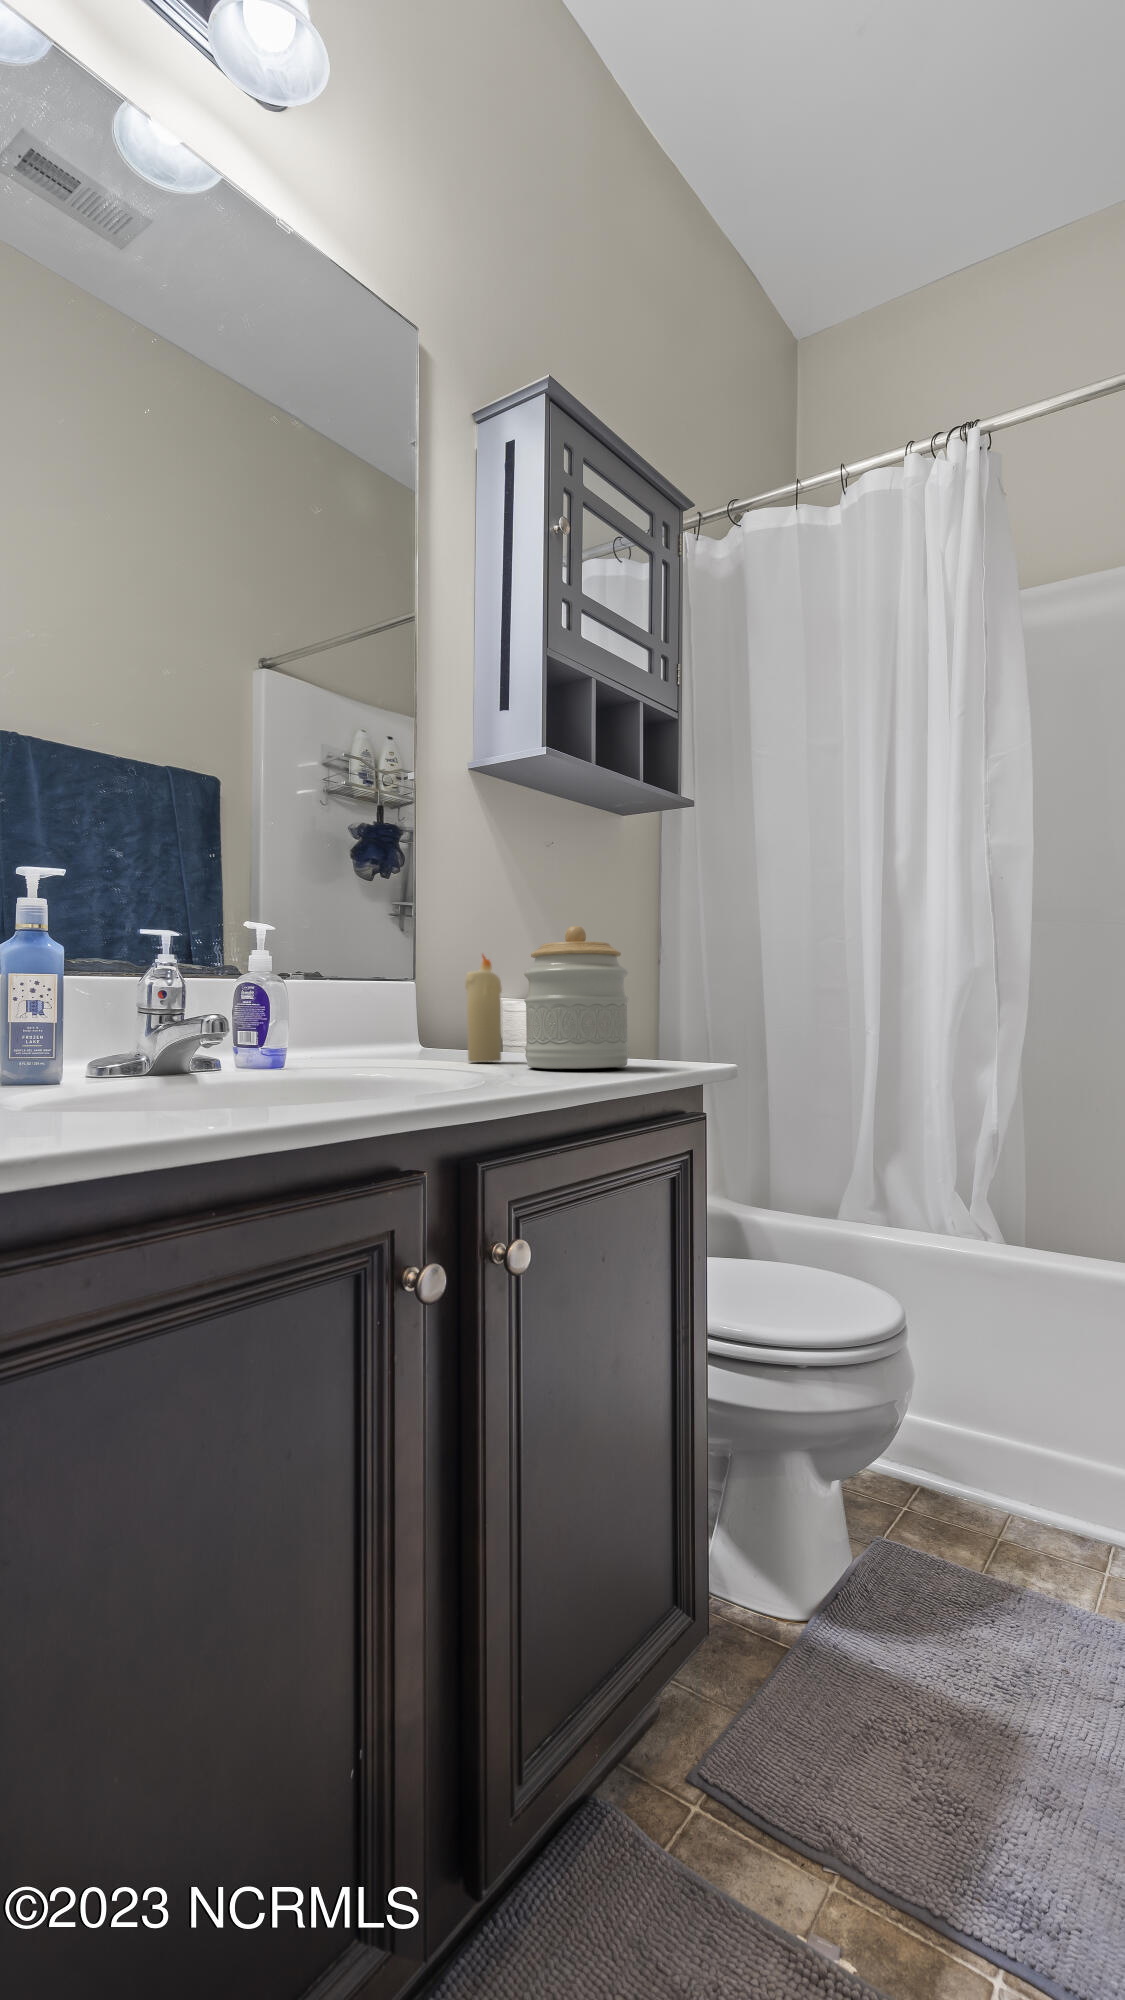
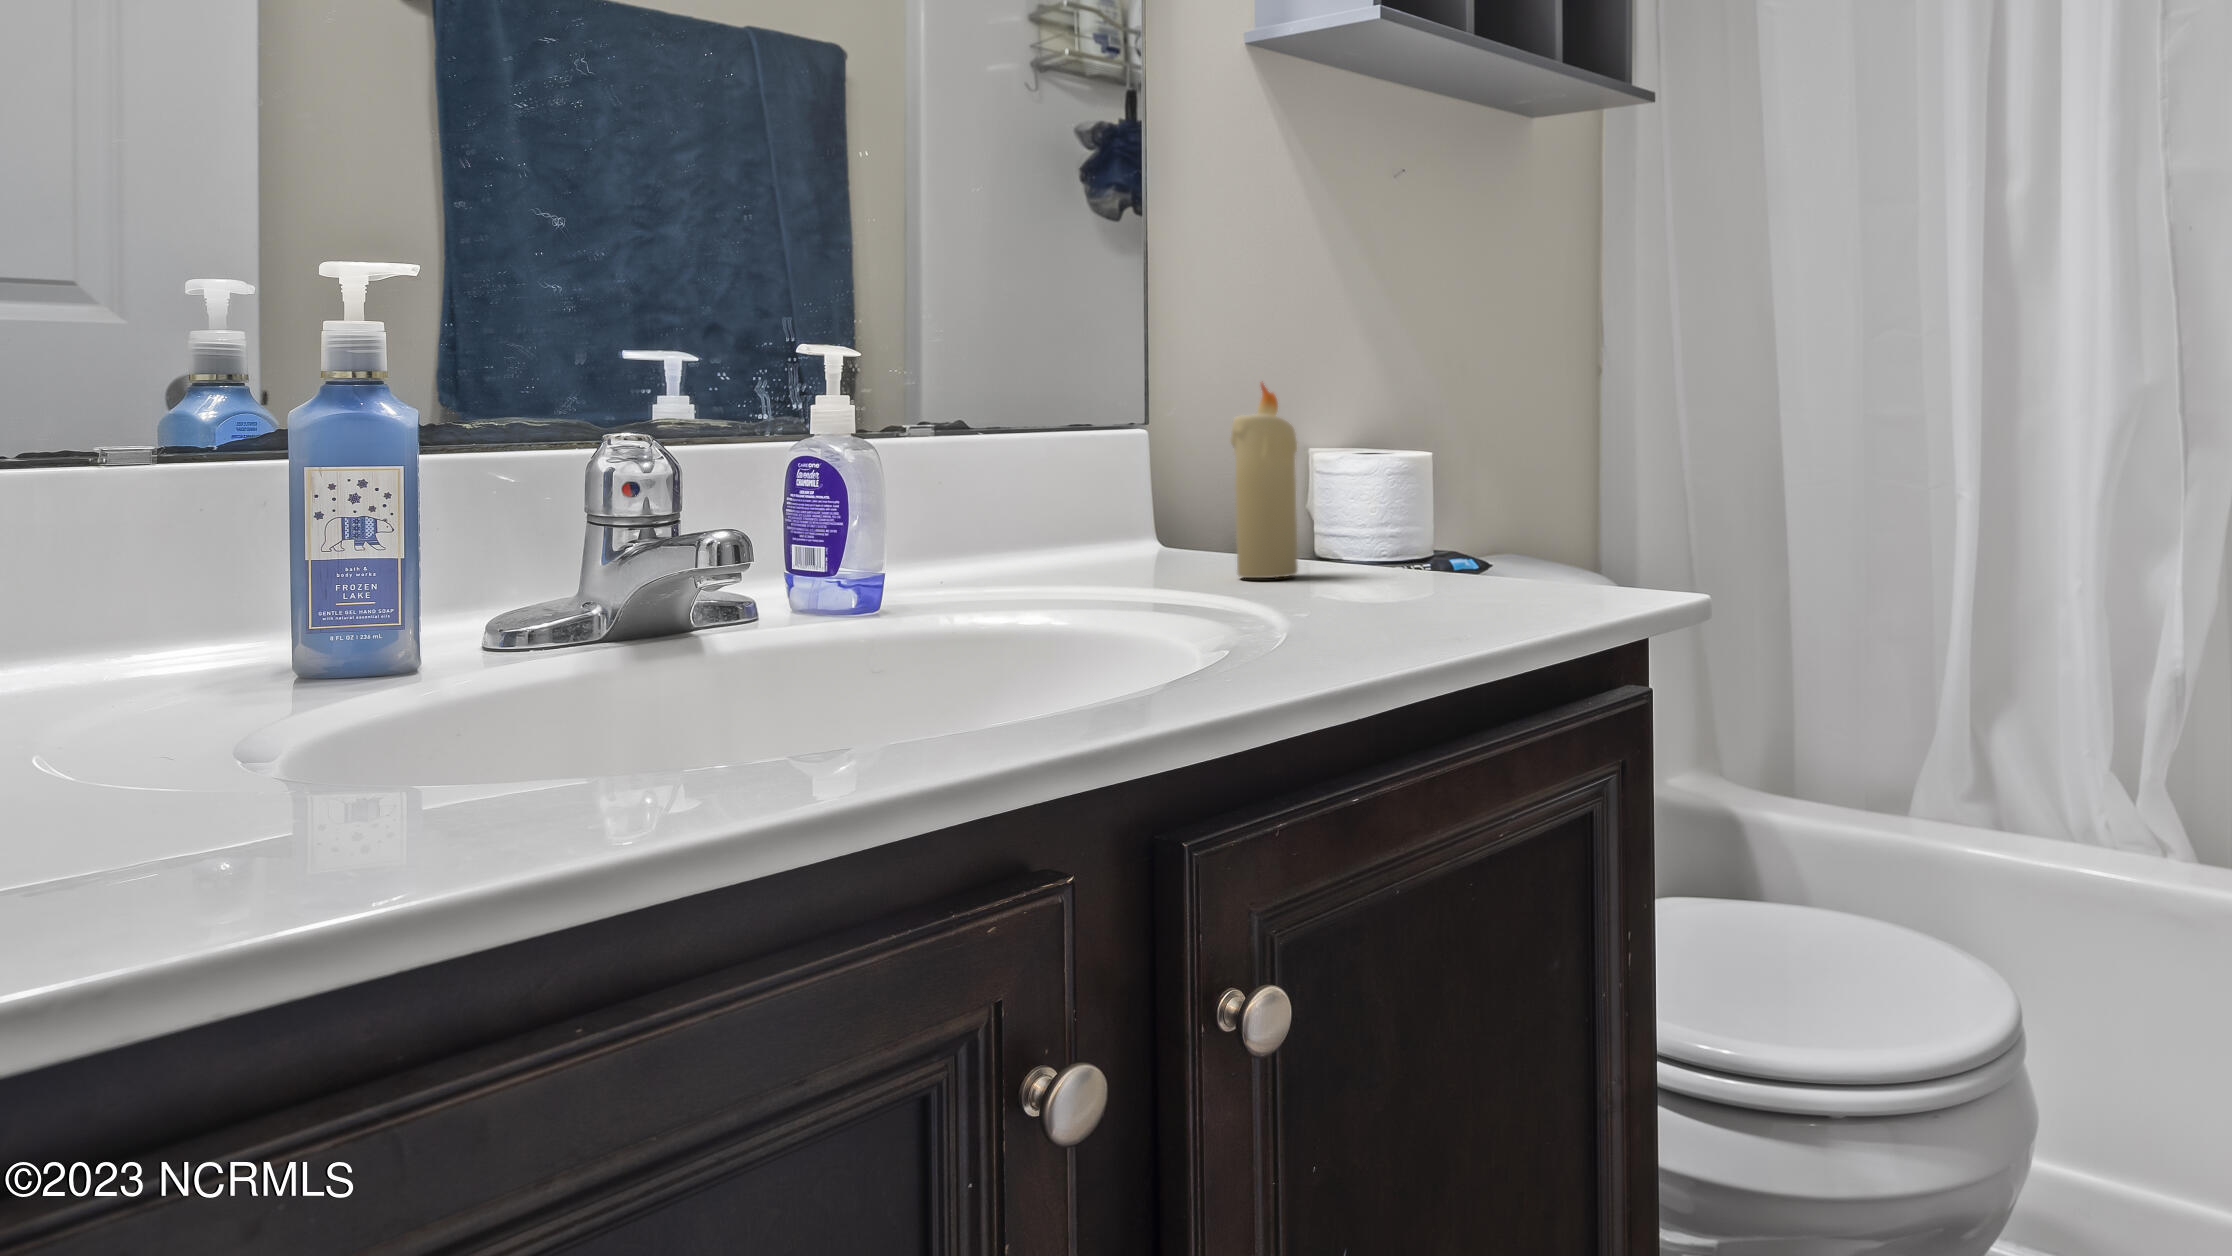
jar: present [524,926,629,1069] -> none [1327,338,1517,602]

